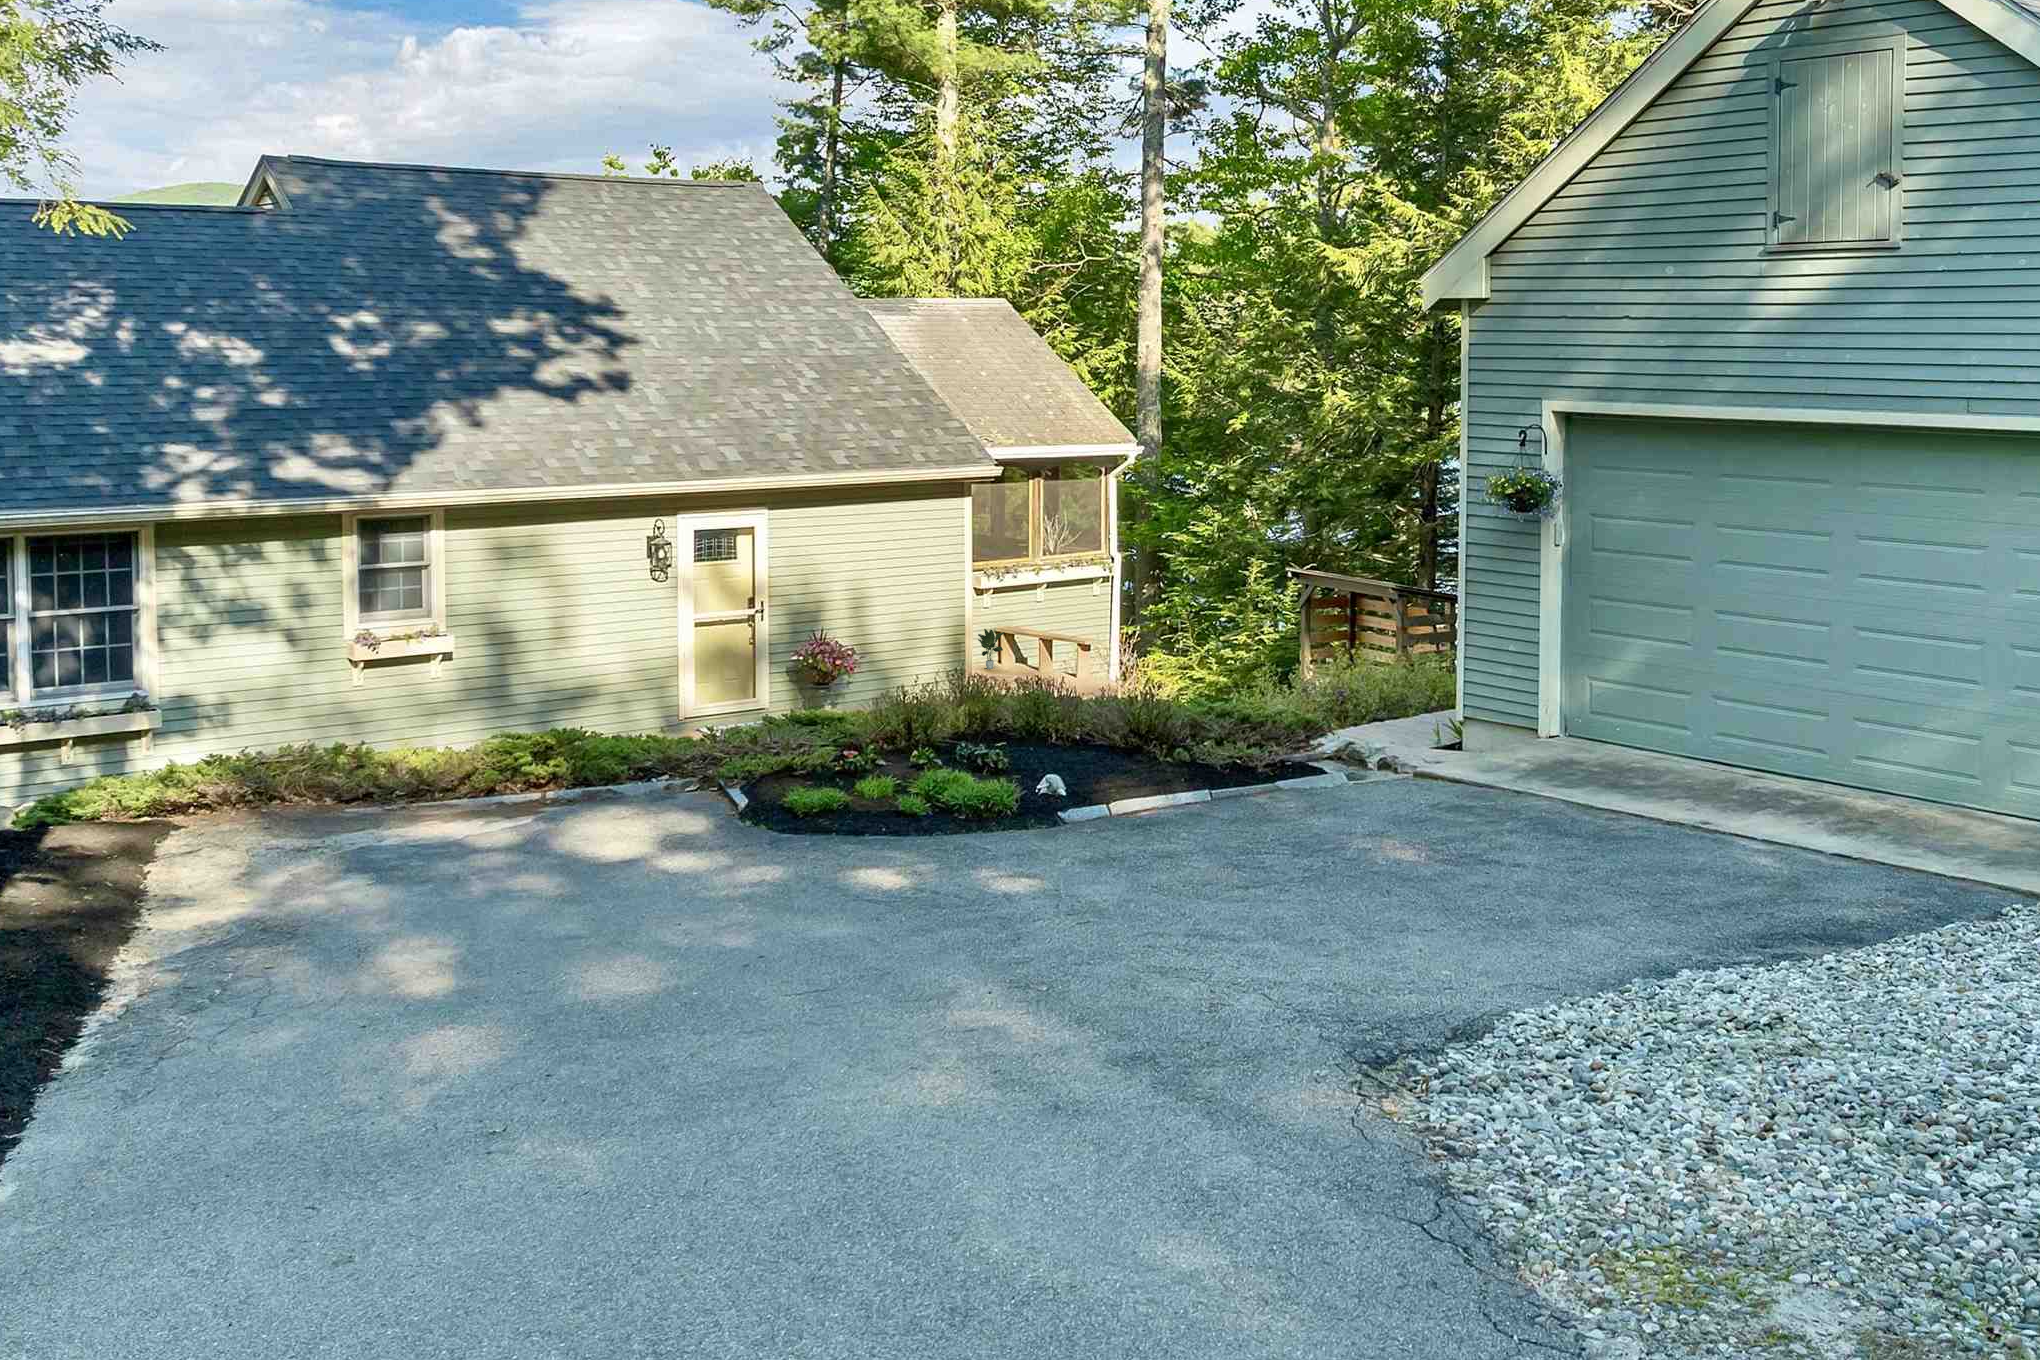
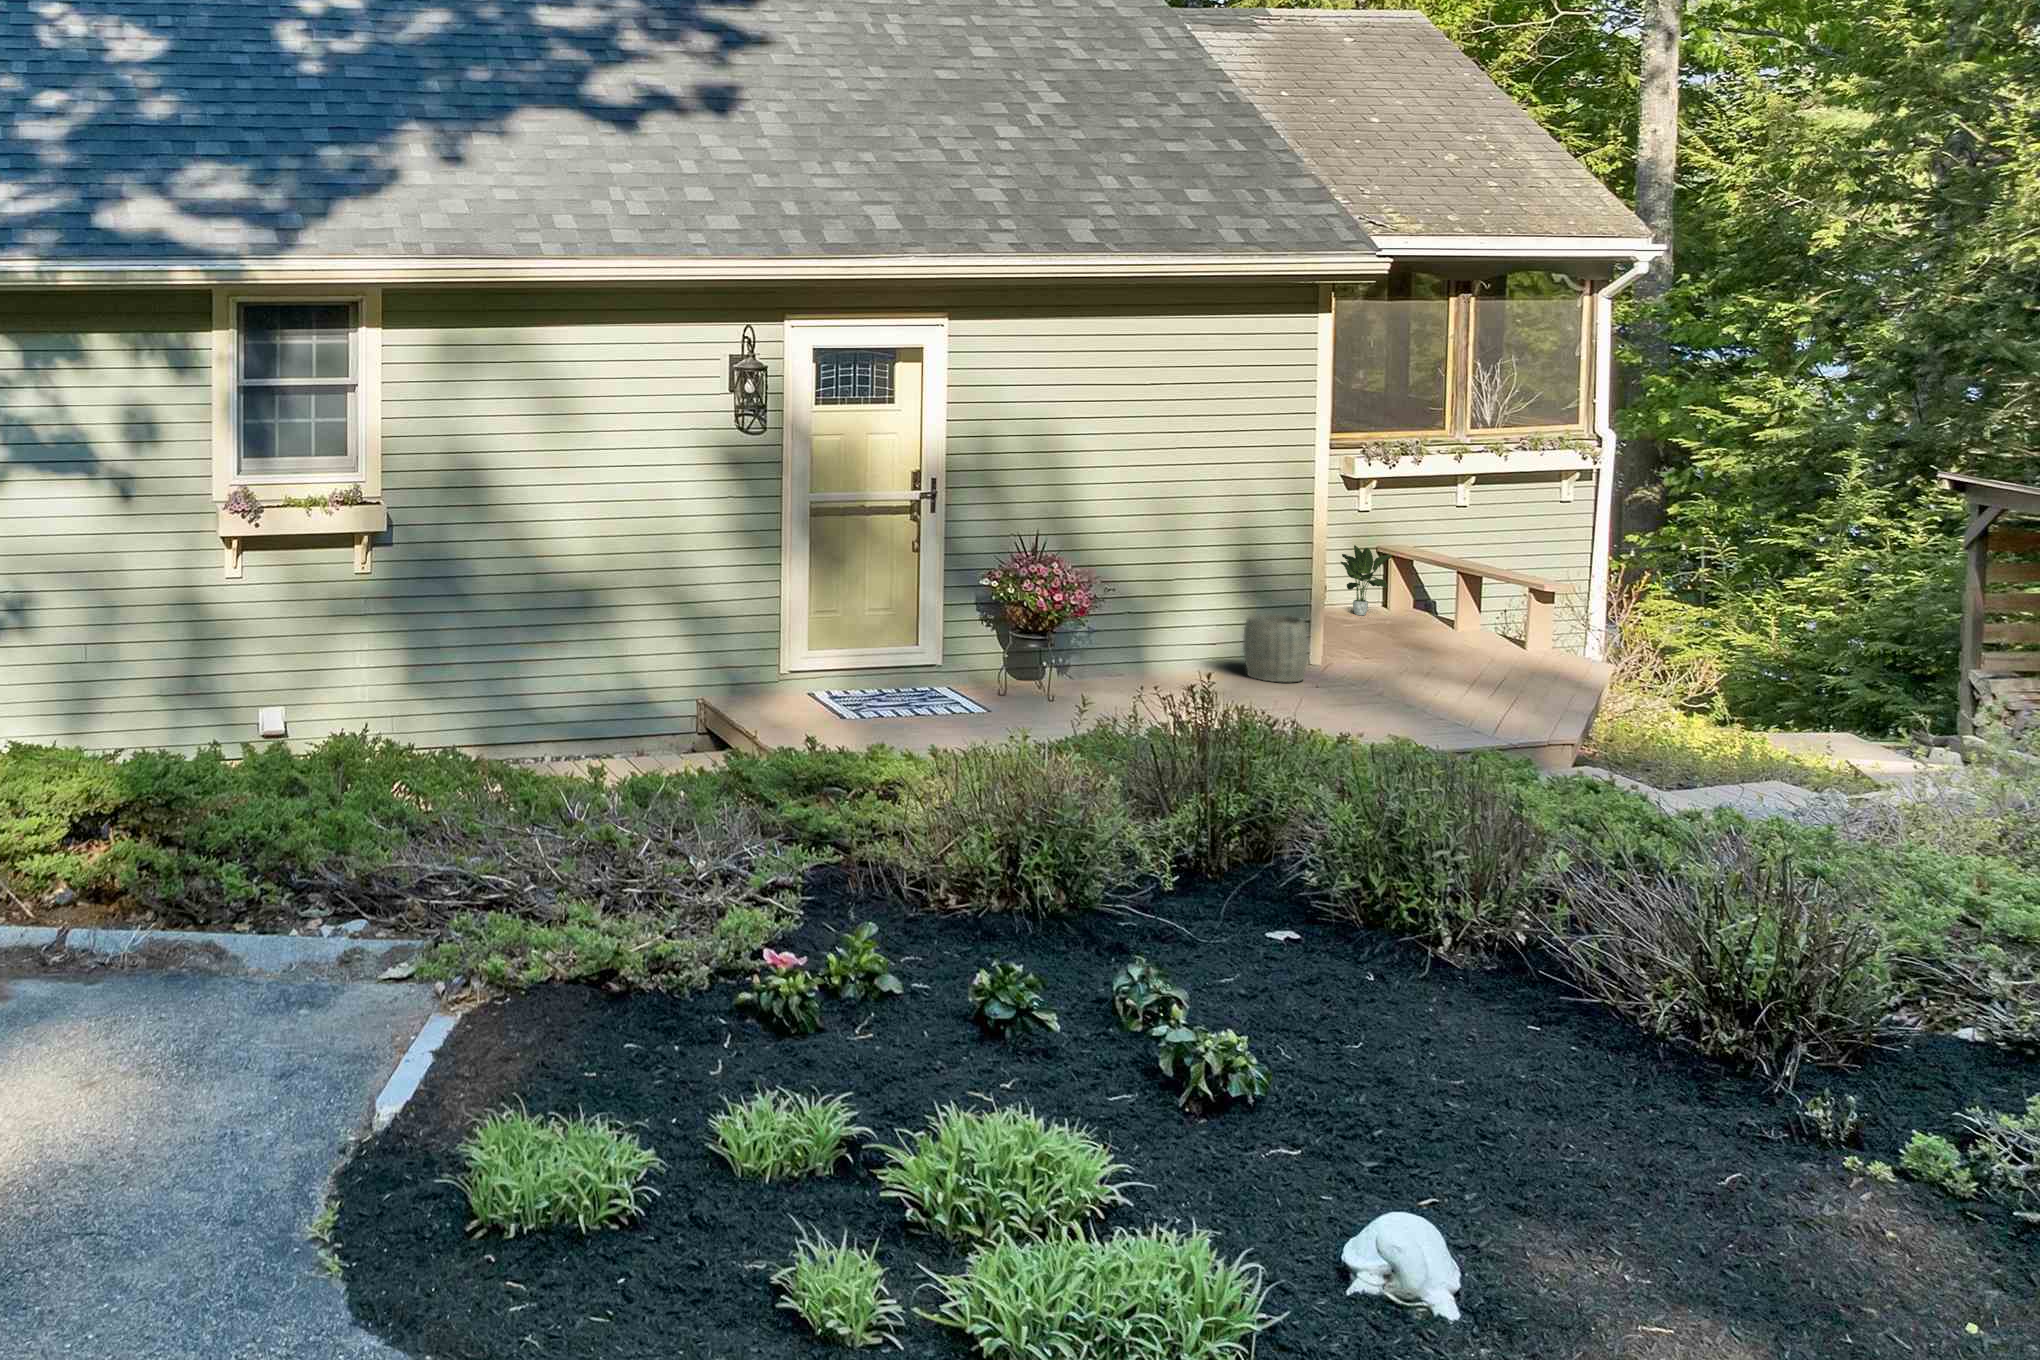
woven basket: none [930,661,963,695] -> present [1243,614,1308,682]

